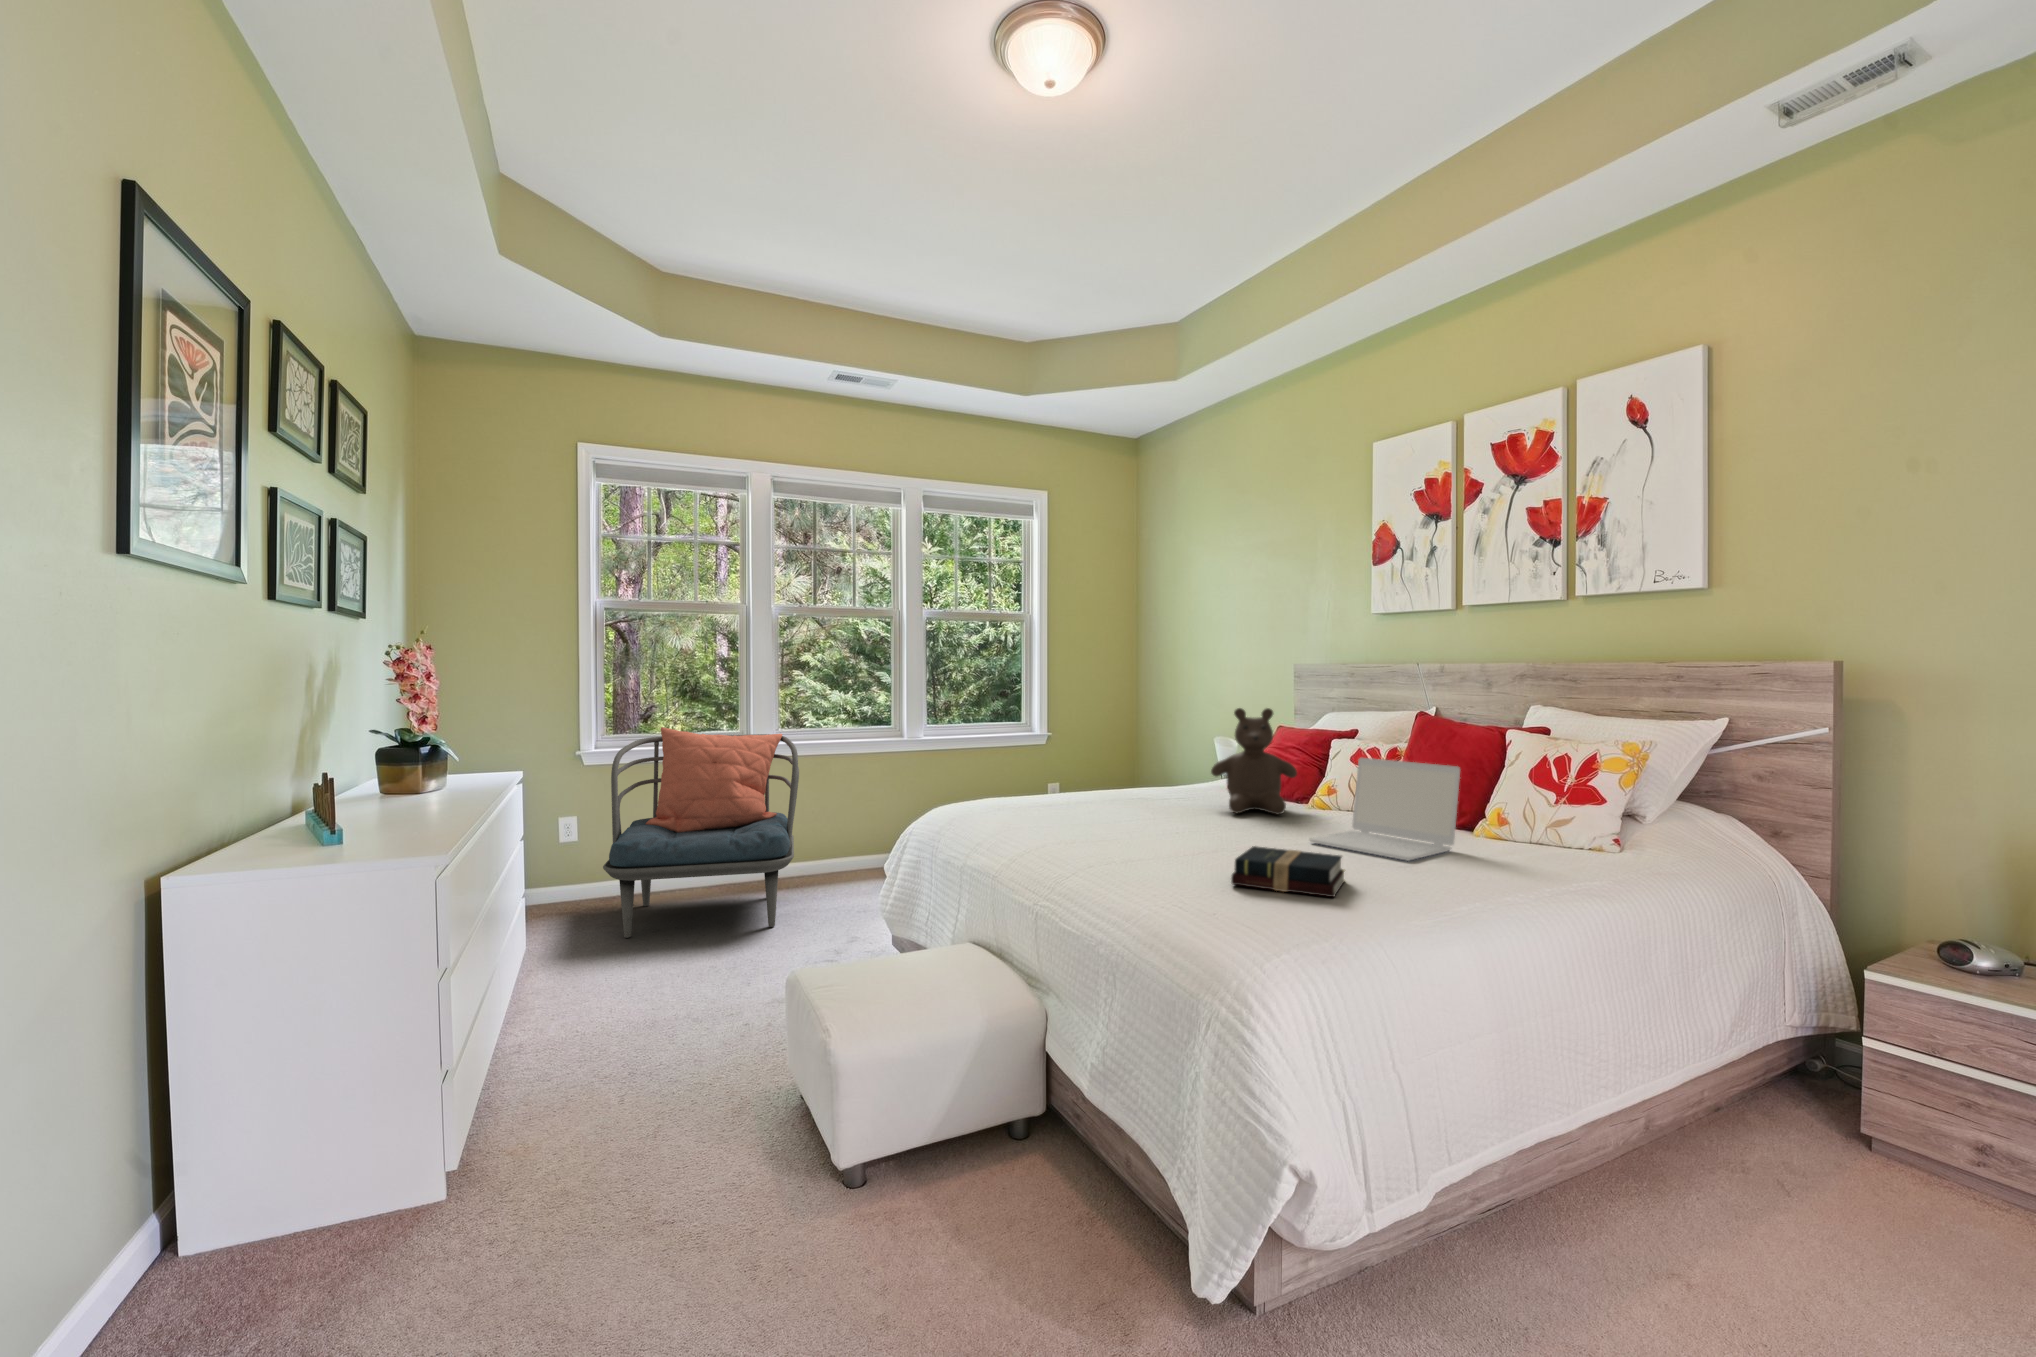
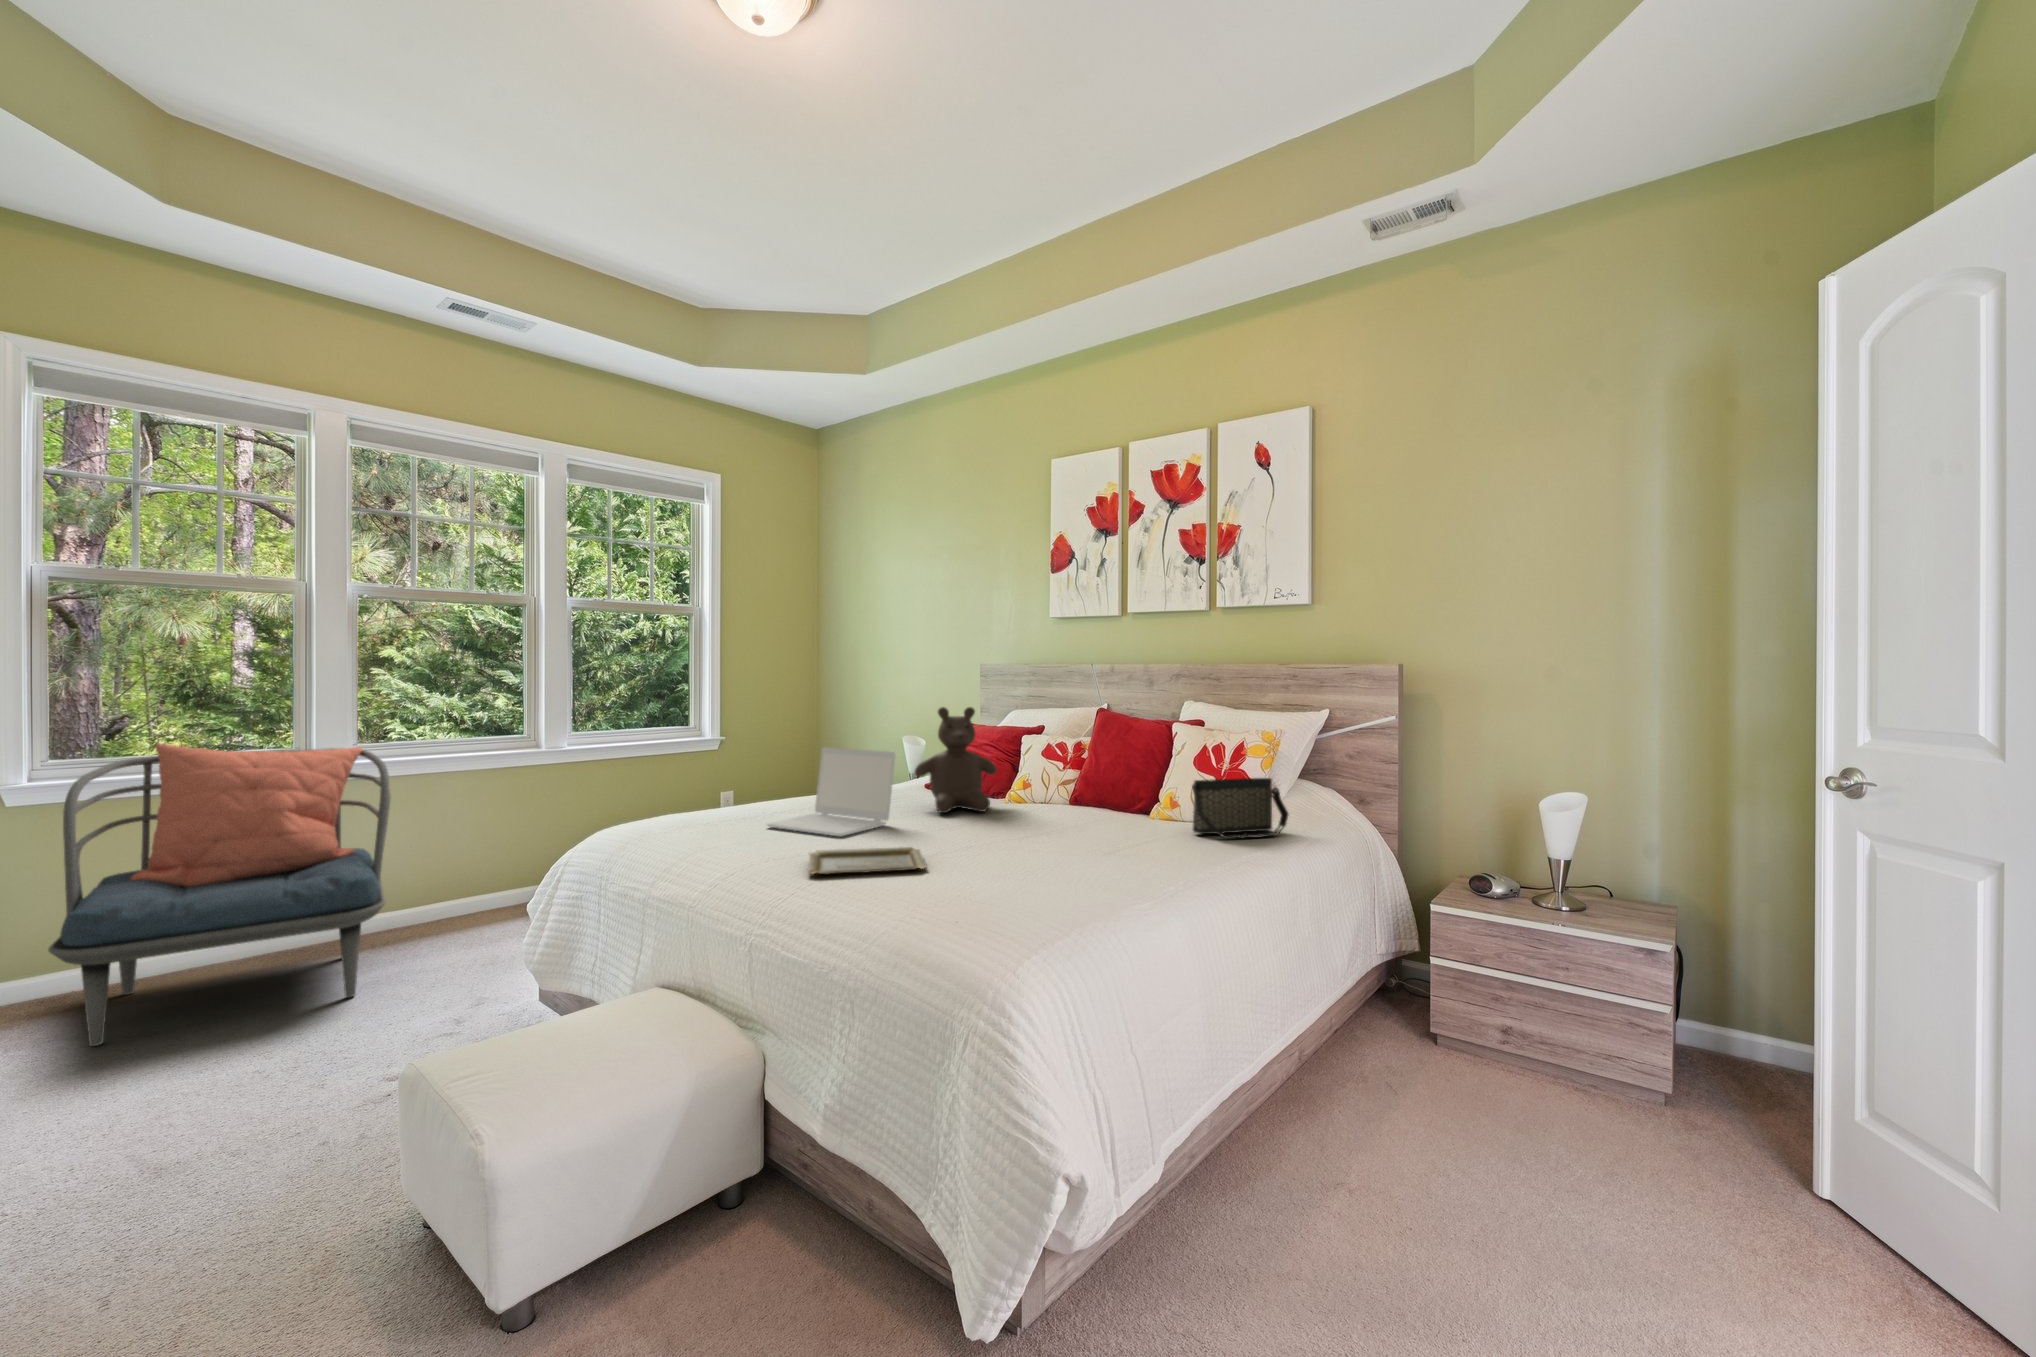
laptop: present [1309,758,1460,861] -> present [767,747,896,836]
handbag: none [1505,793,1636,863] -> present [1192,778,1289,838]
tray: none [1083,837,1193,861] -> present [807,847,926,875]
hardback book: present [1231,846,1344,897] -> none [978,848,1079,893]

